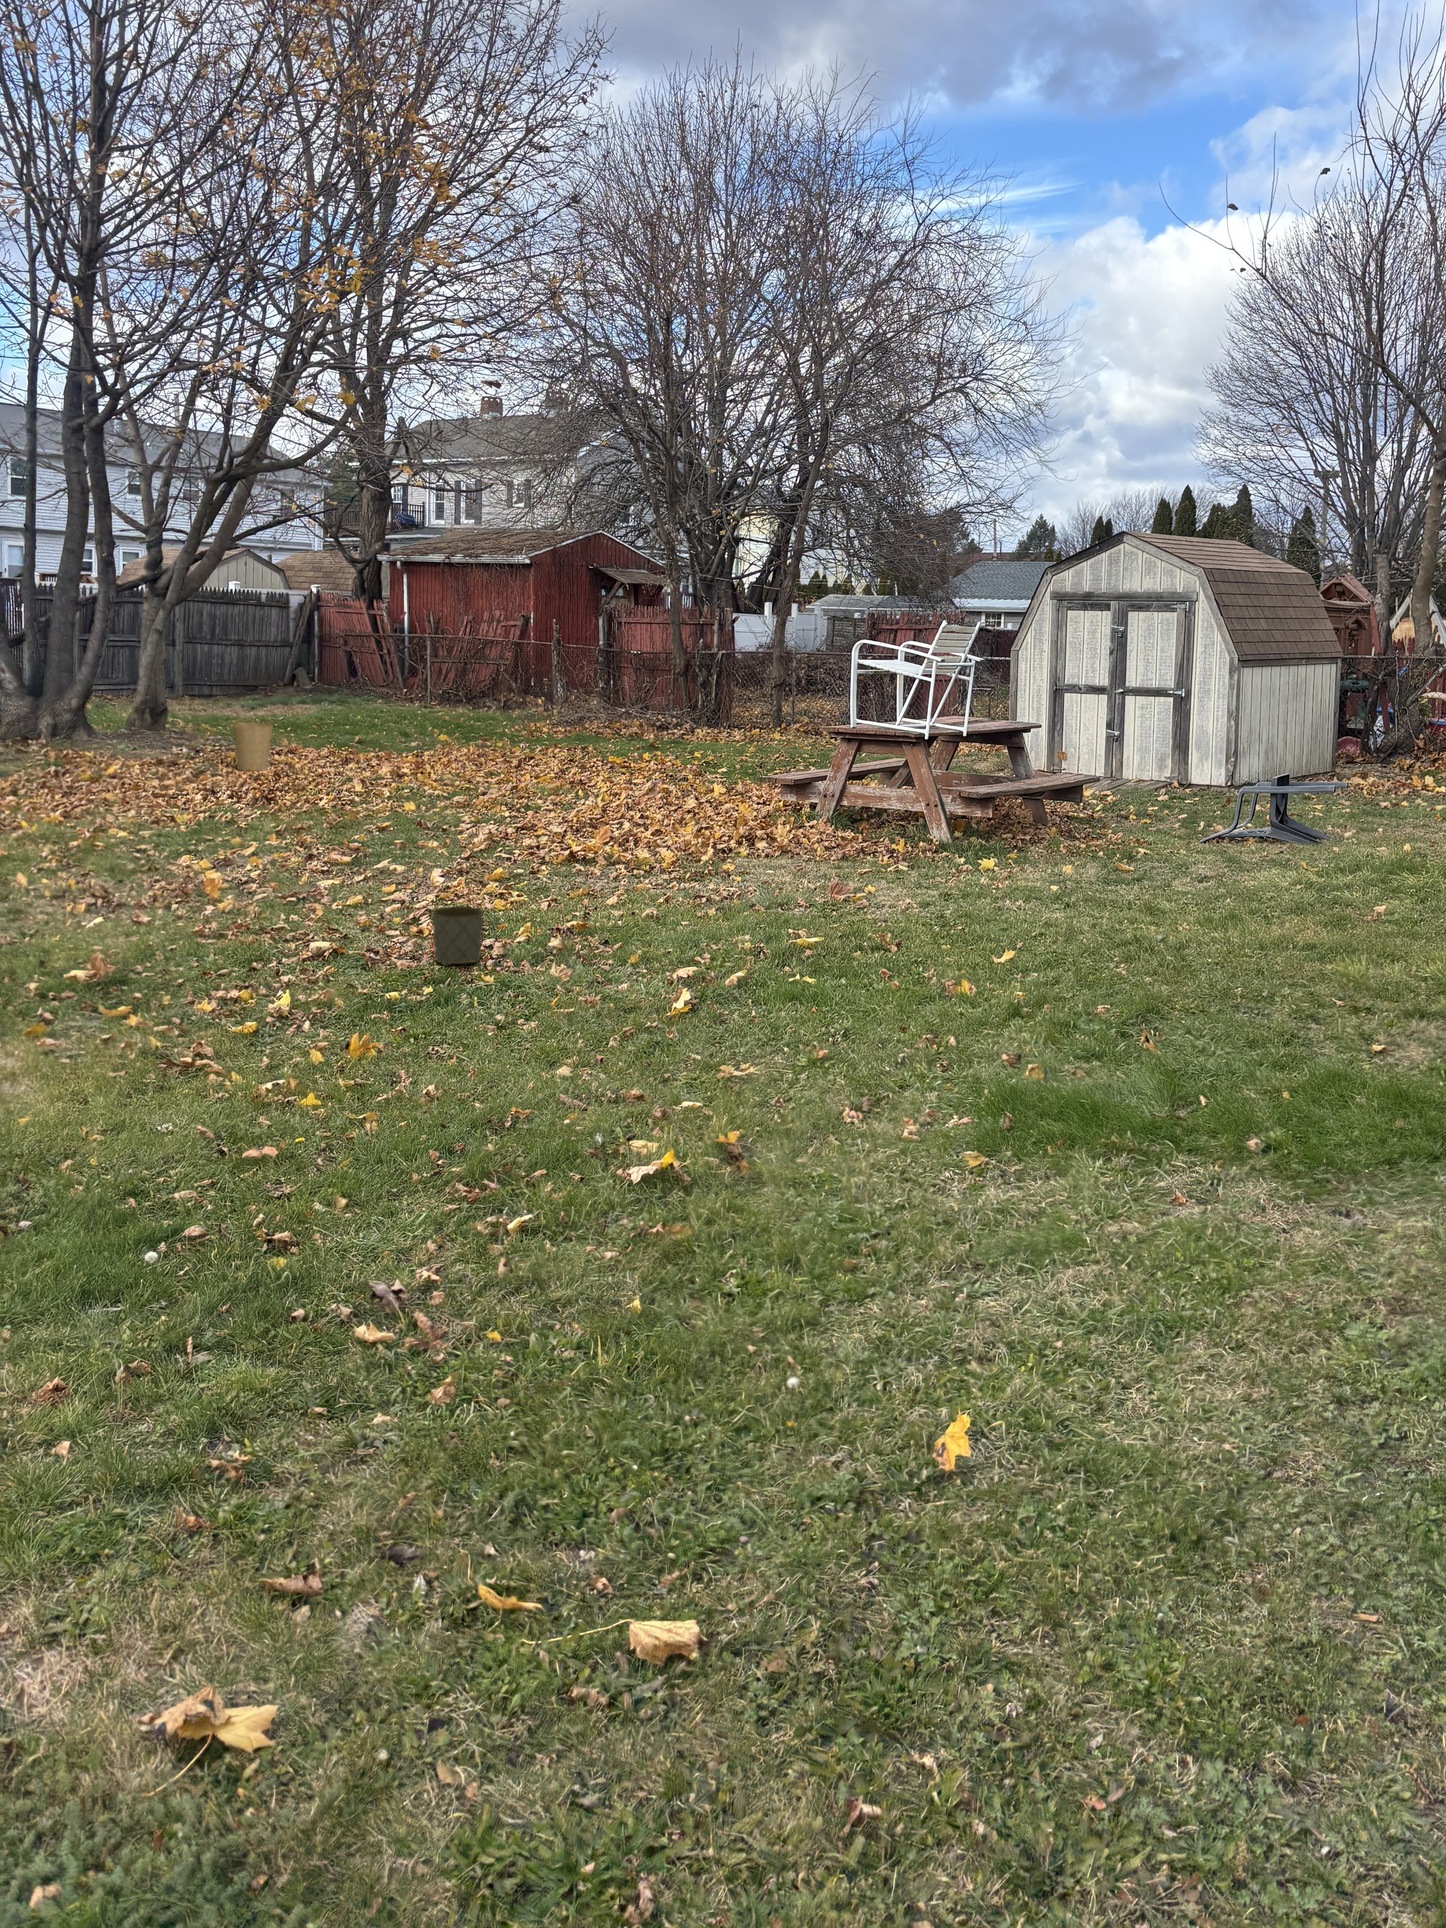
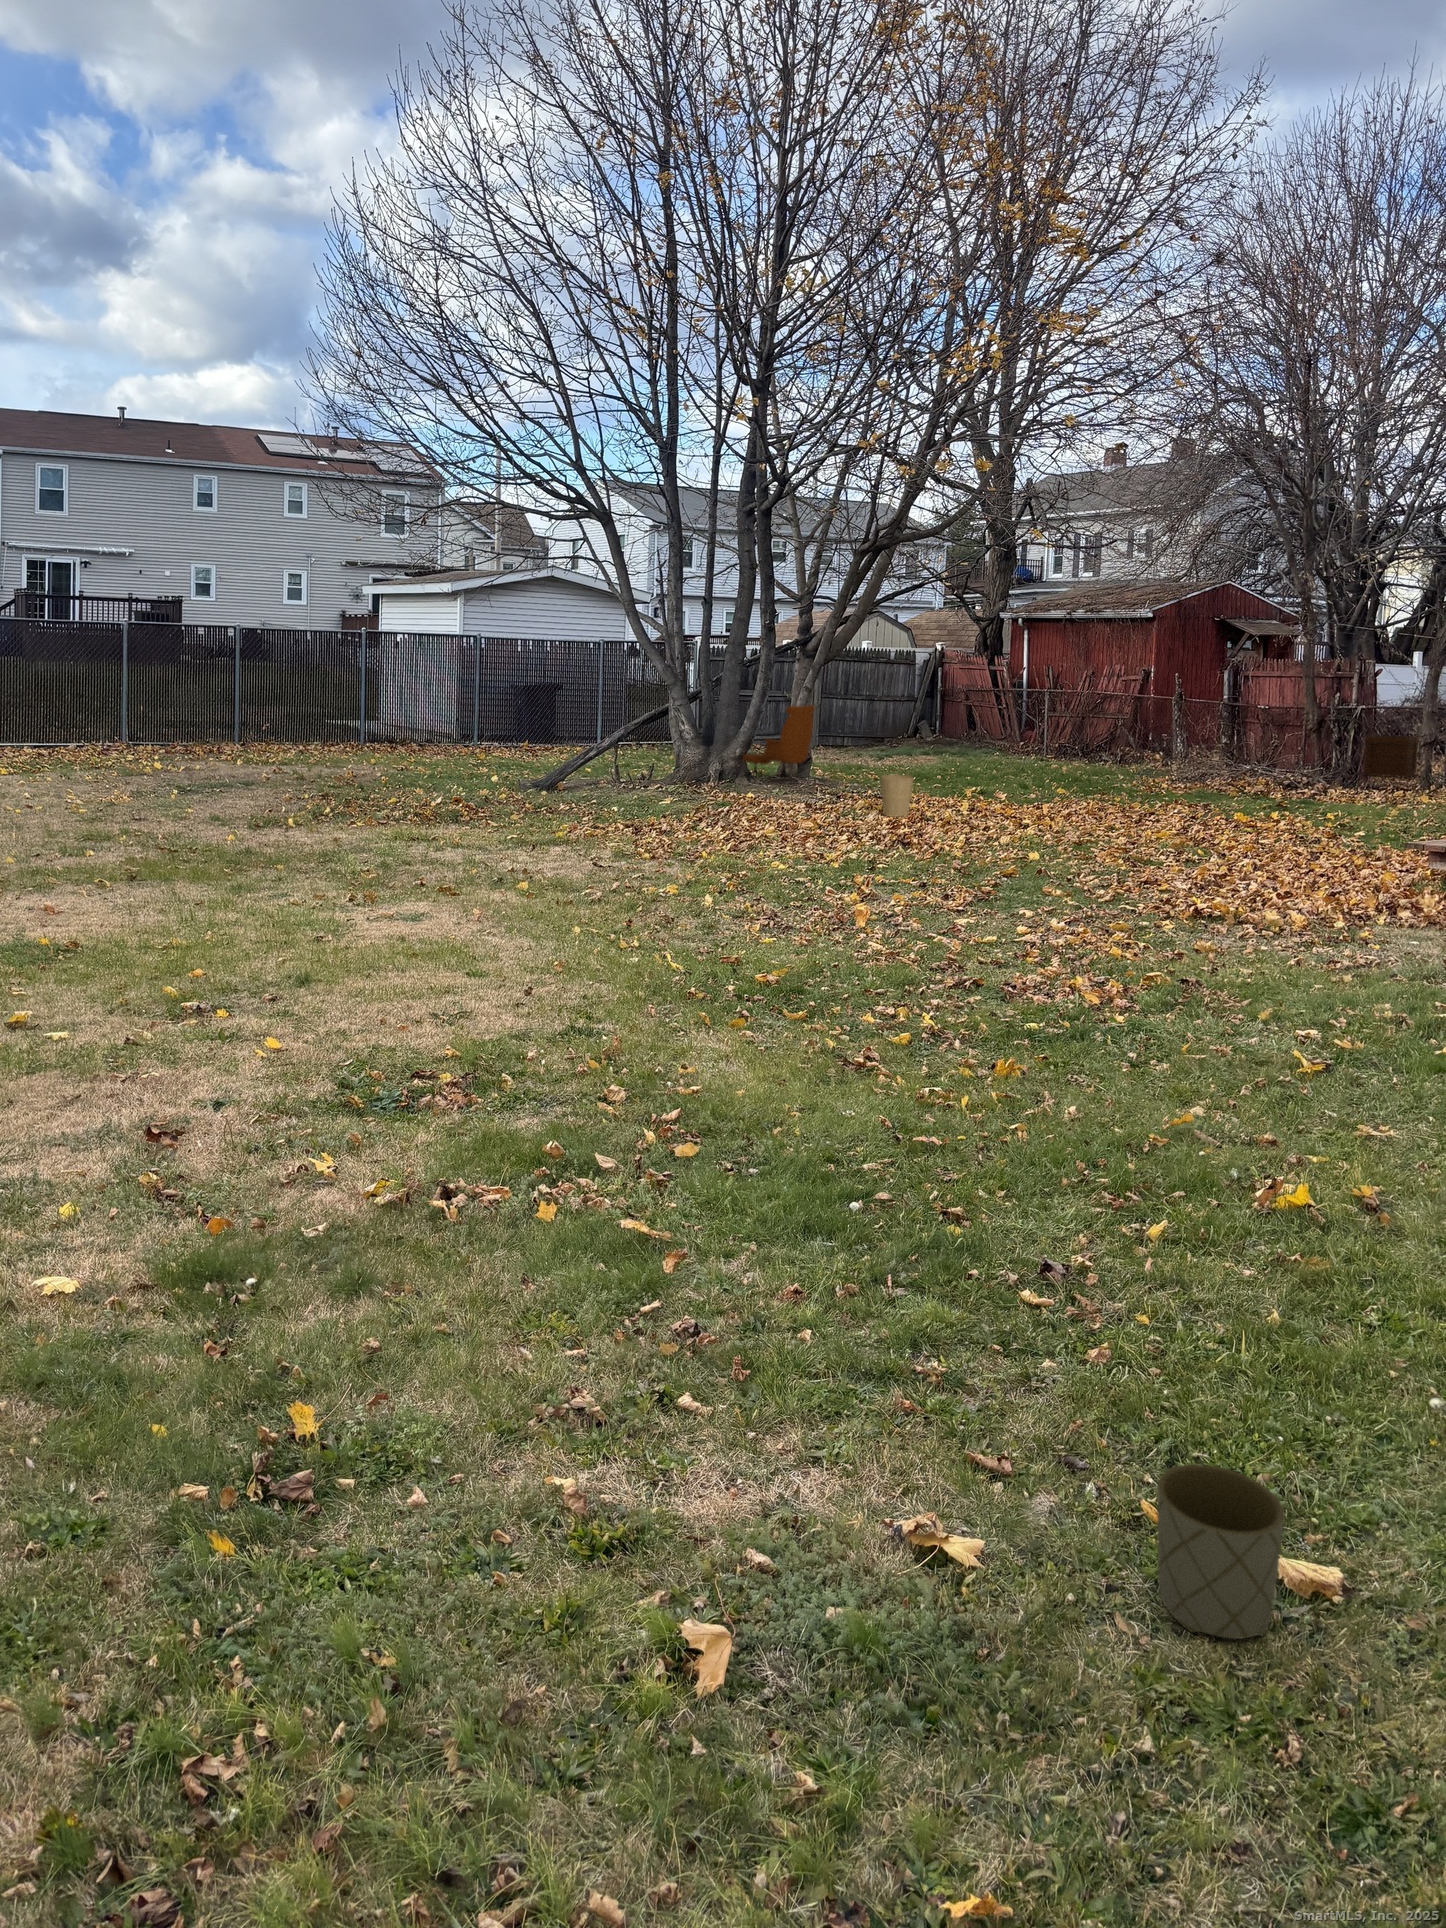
lounge chair: none [56,643,153,735] -> present [743,705,815,779]
wooden crate: none [726,681,770,722] -> present [1363,735,1418,778]
planter: present [433,906,484,966] -> present [1157,1464,1284,1639]

